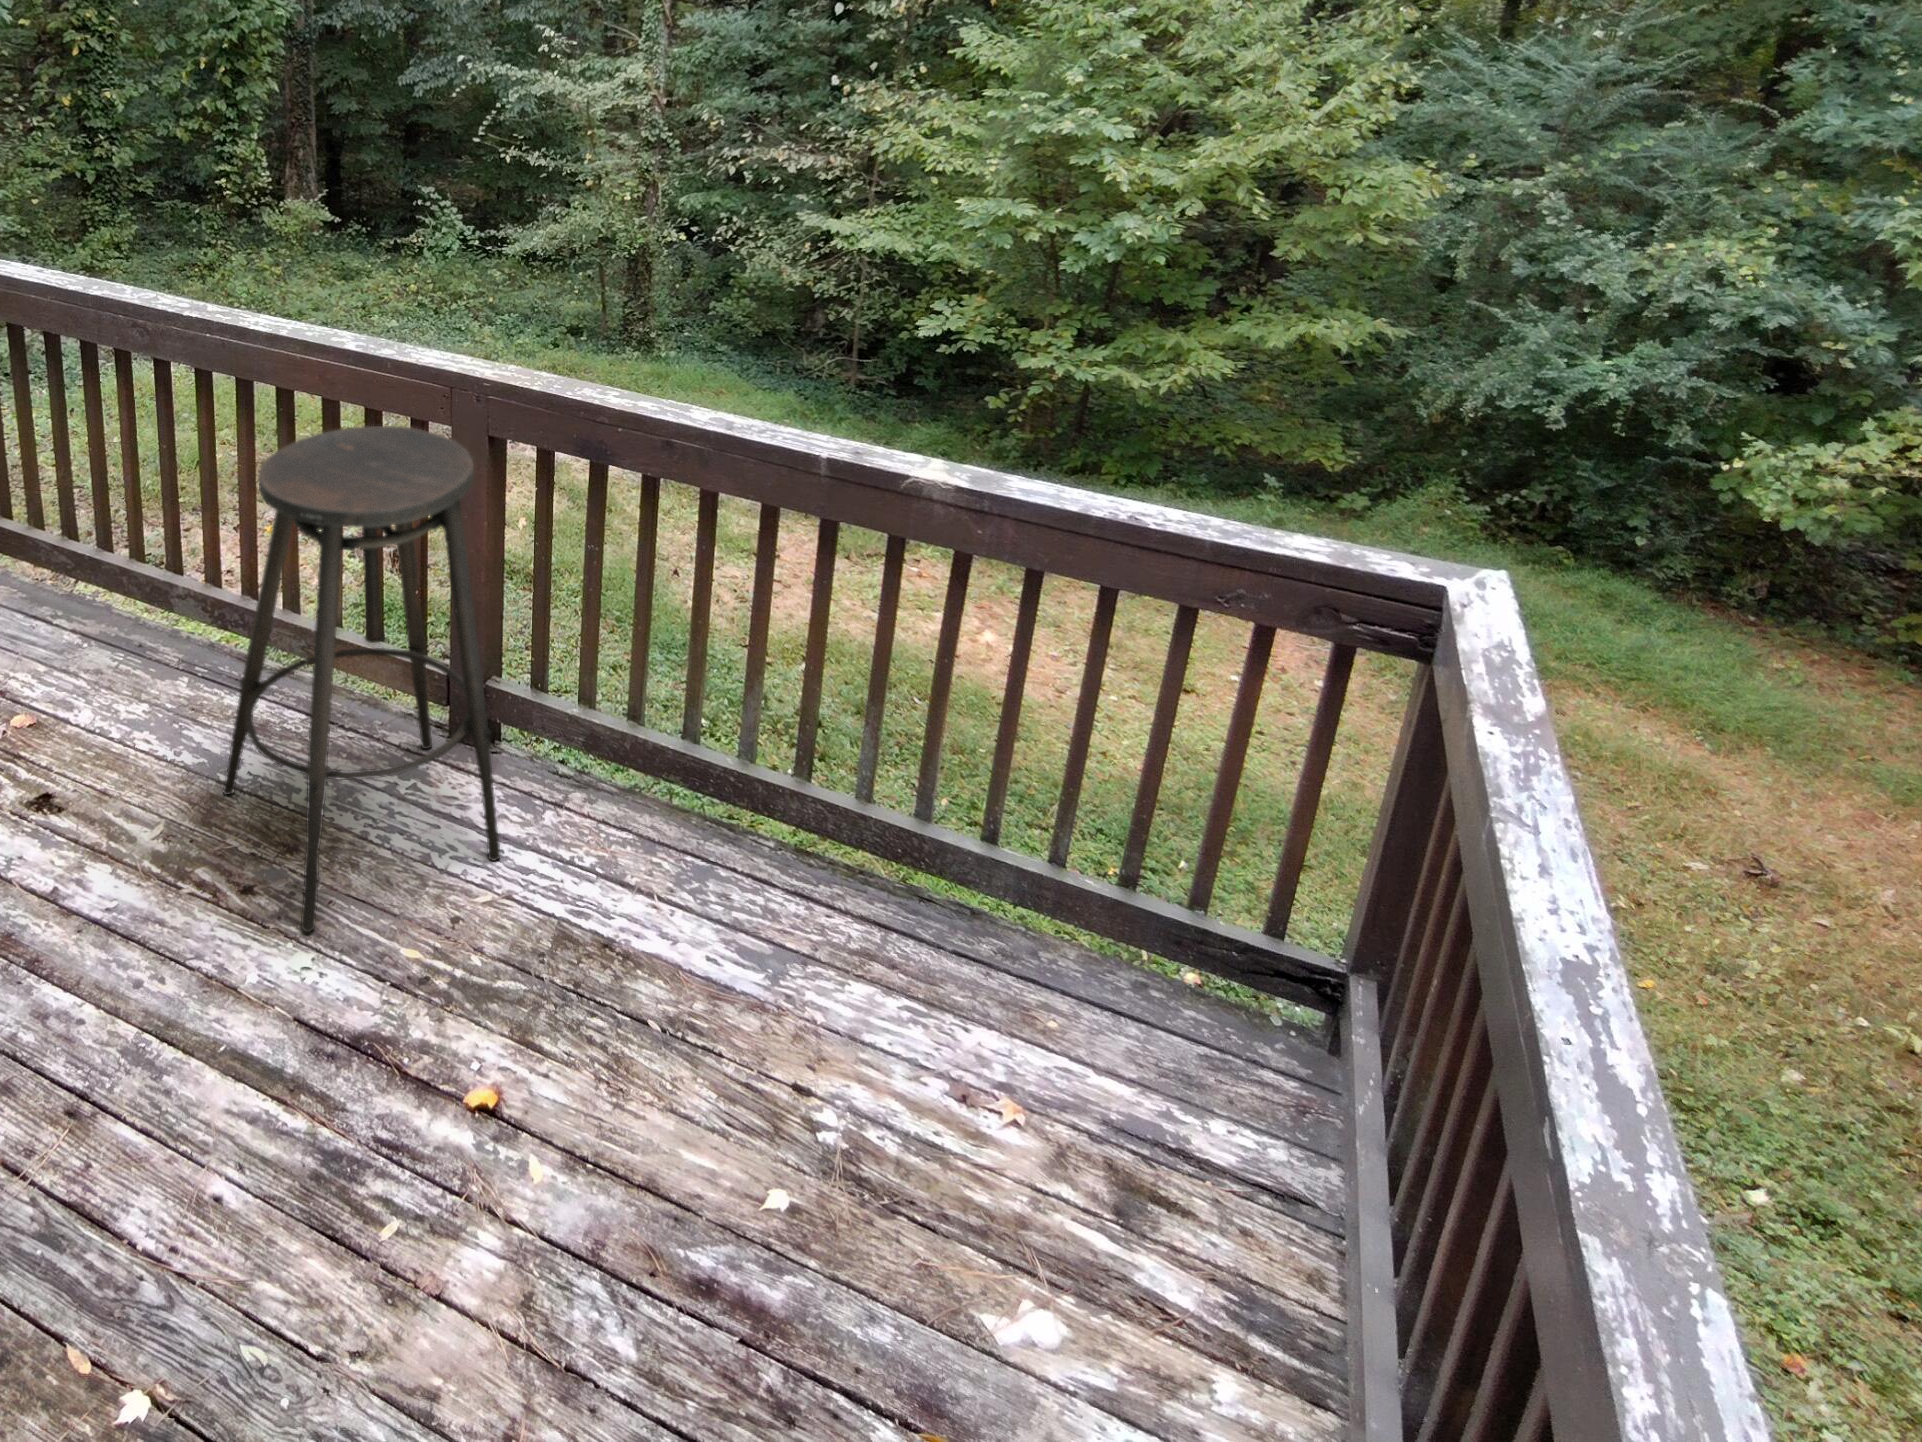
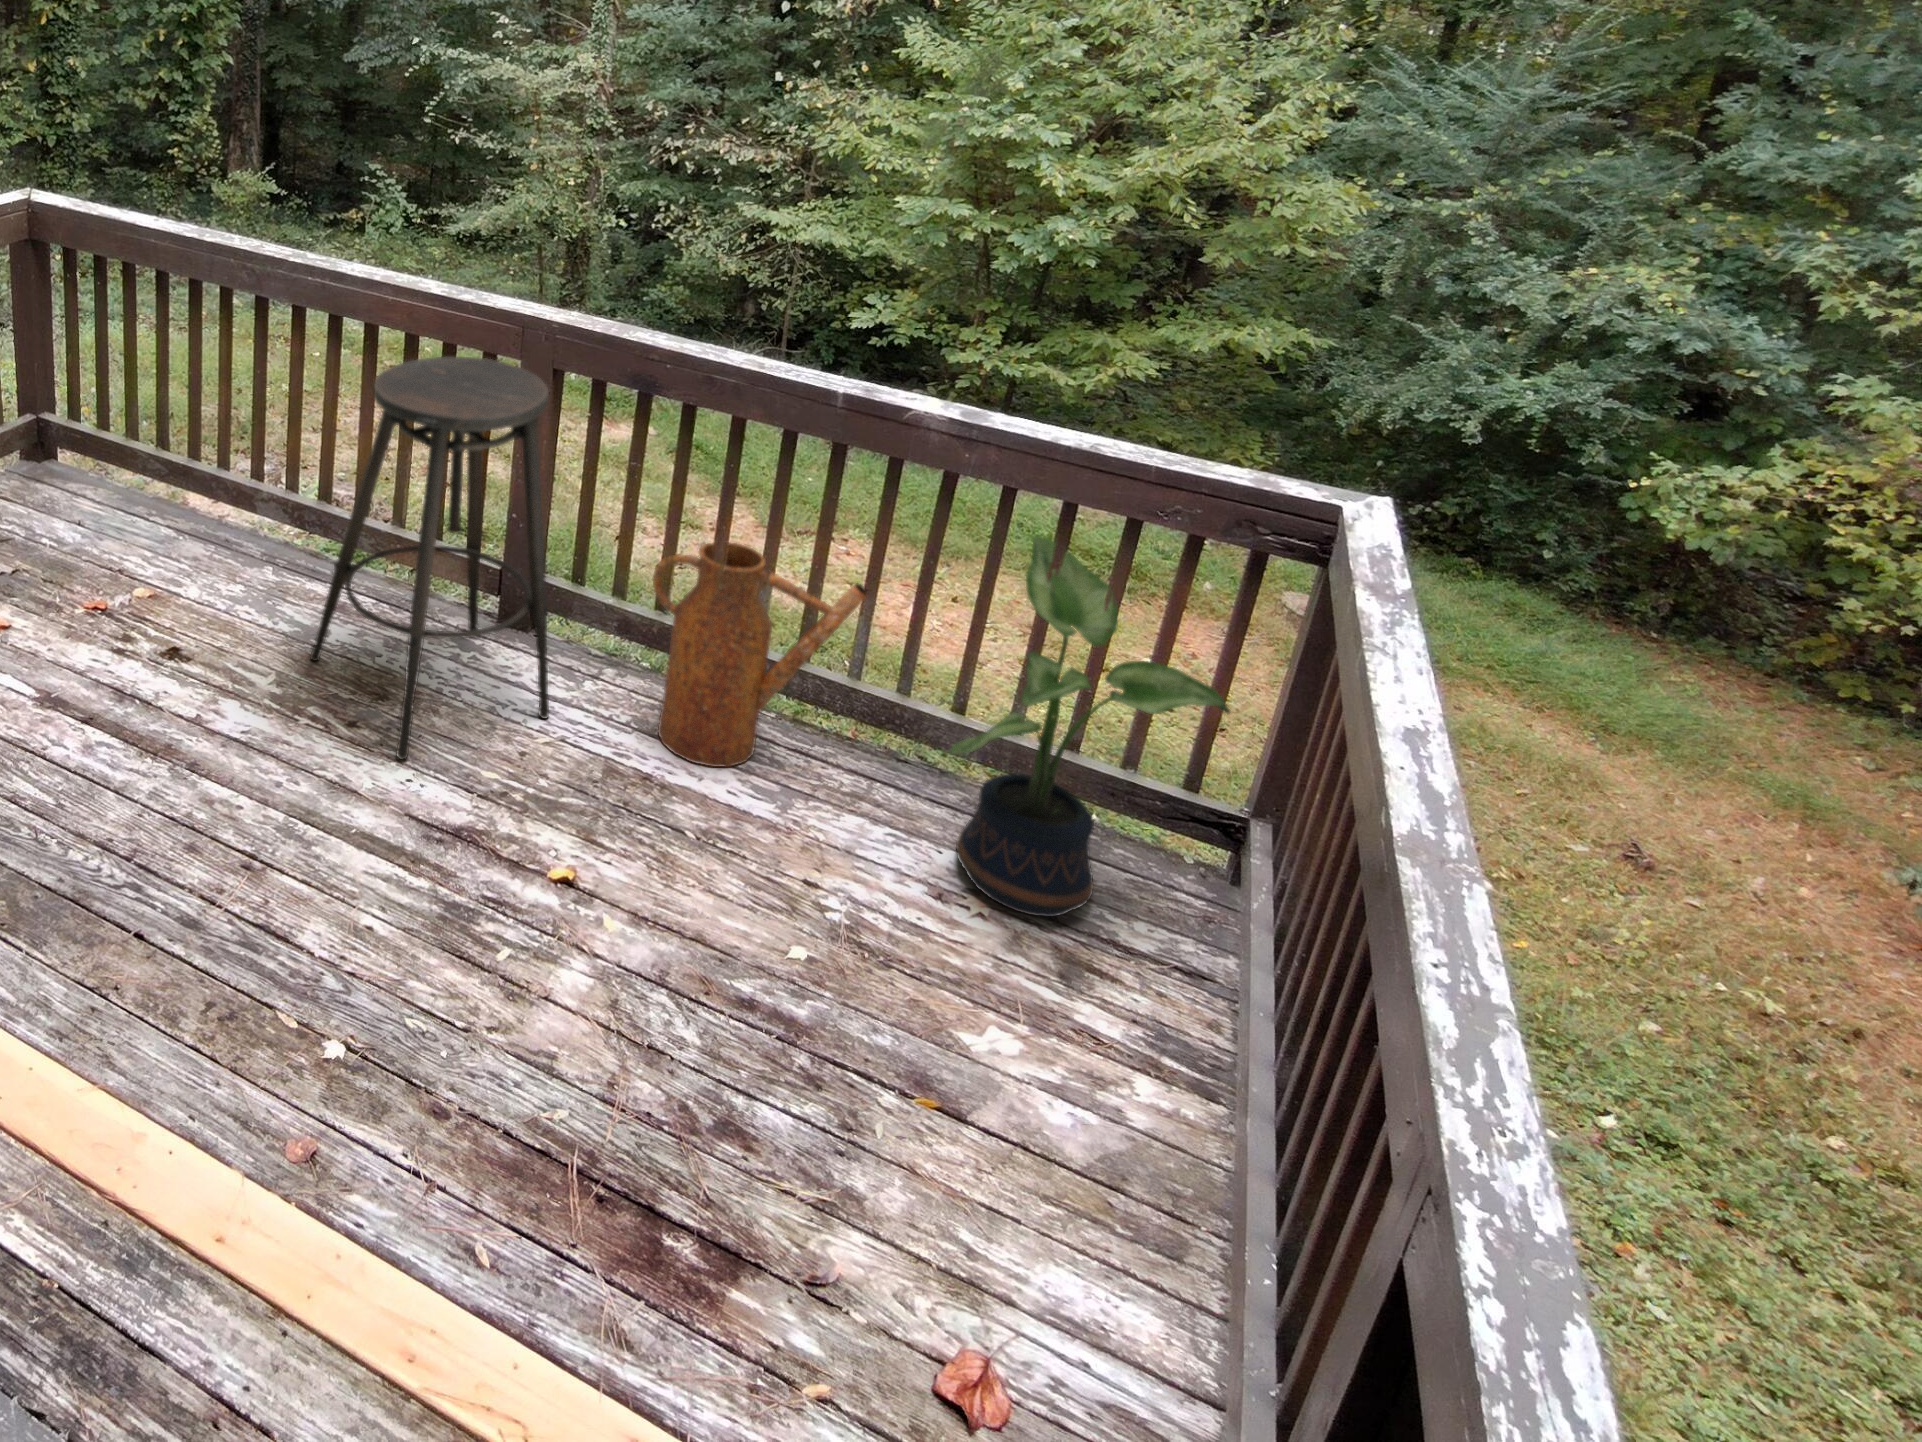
potted plant: none [964,627,1314,1123] -> present [951,535,1230,917]
watering can: none [614,640,866,918] -> present [652,542,867,767]

